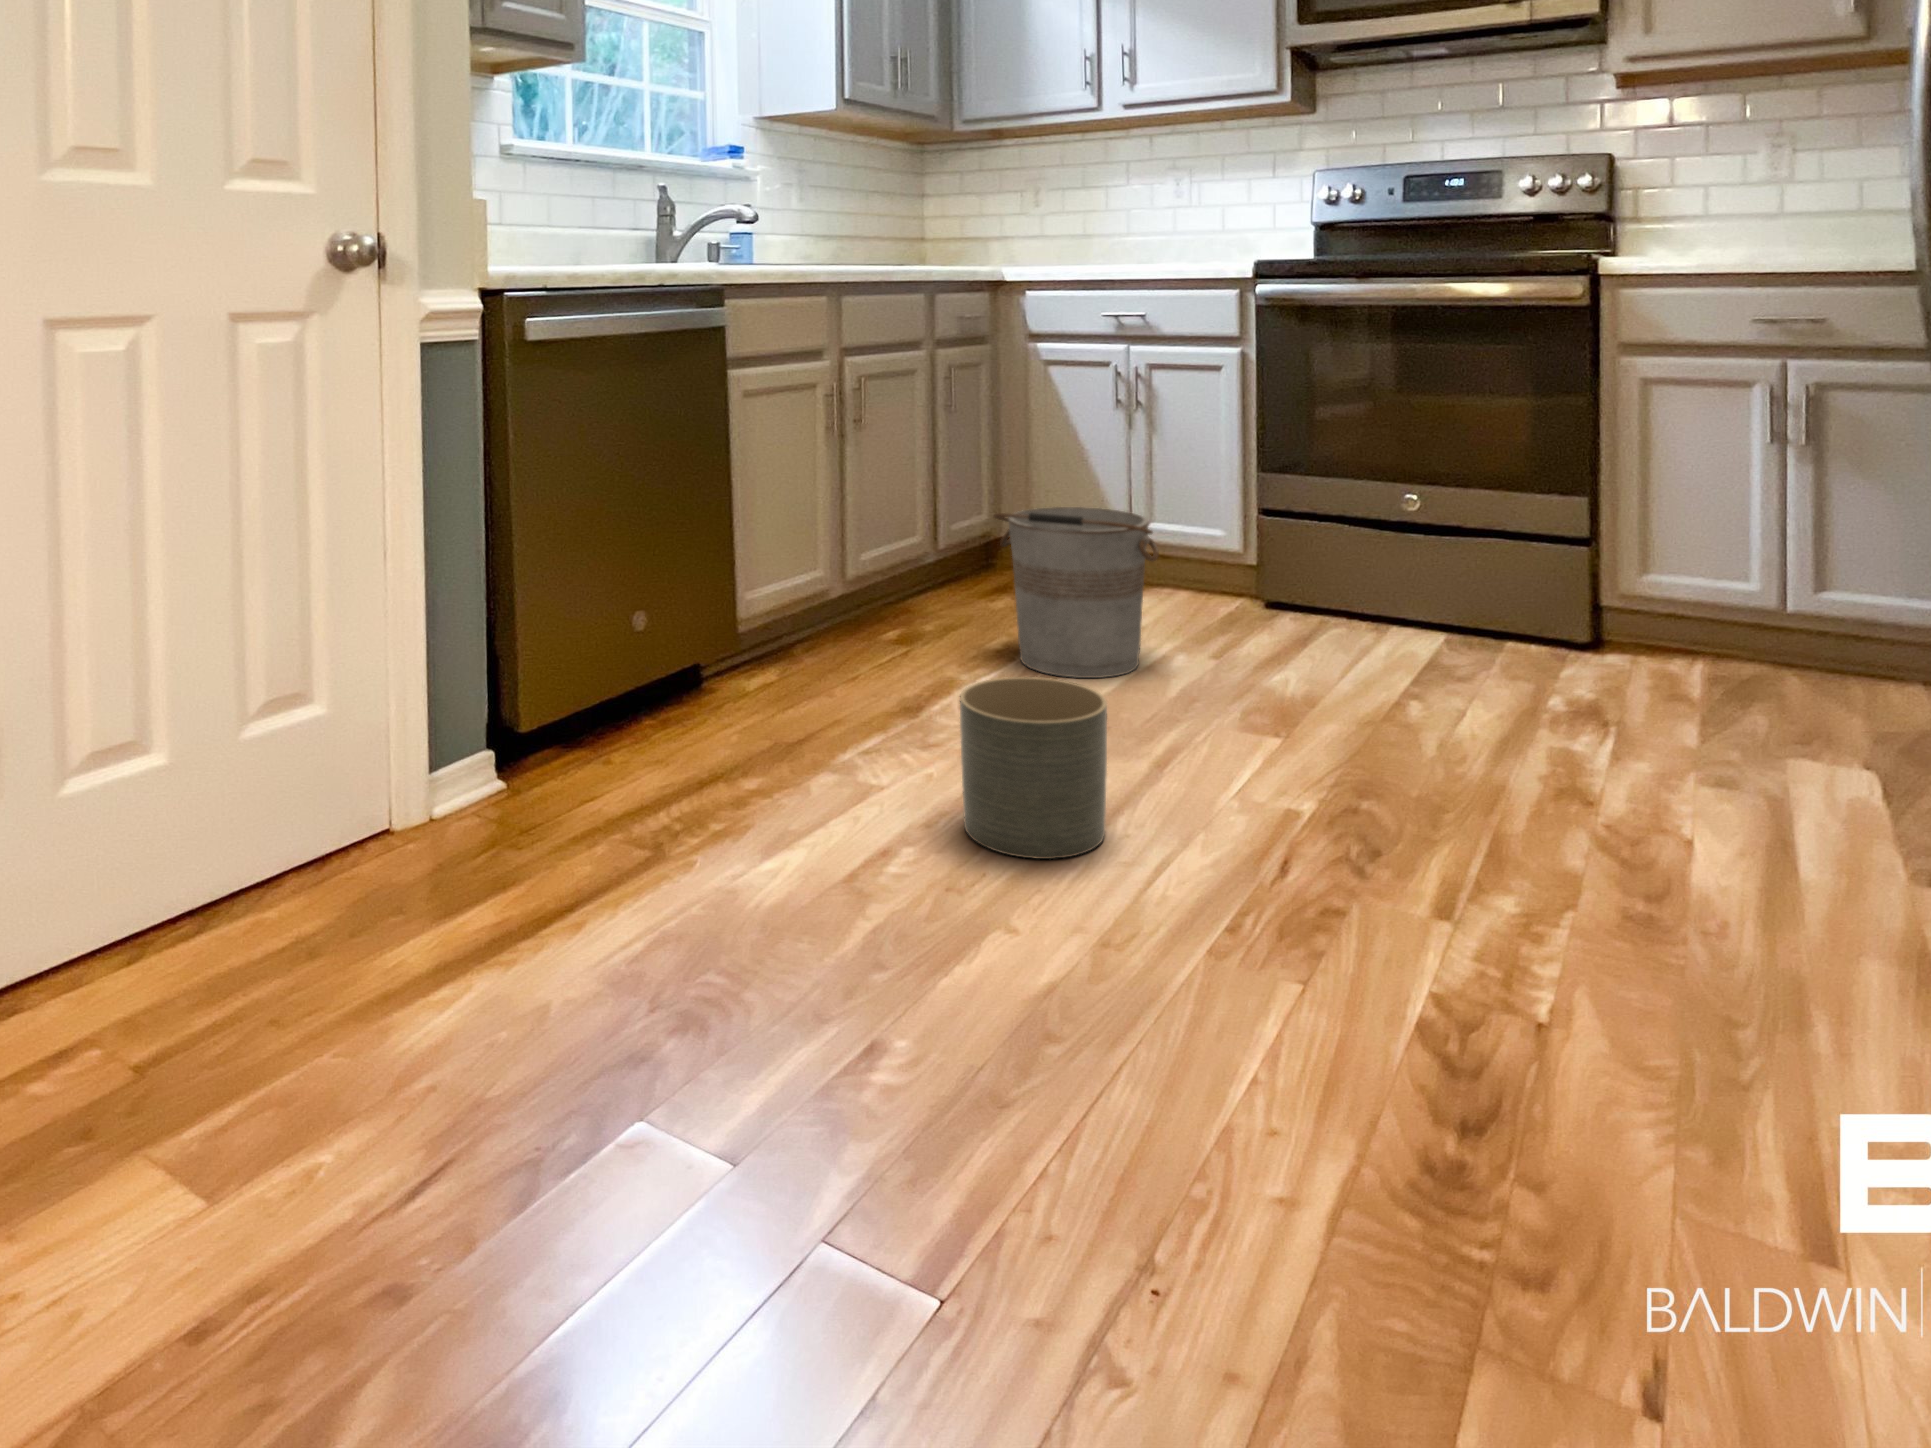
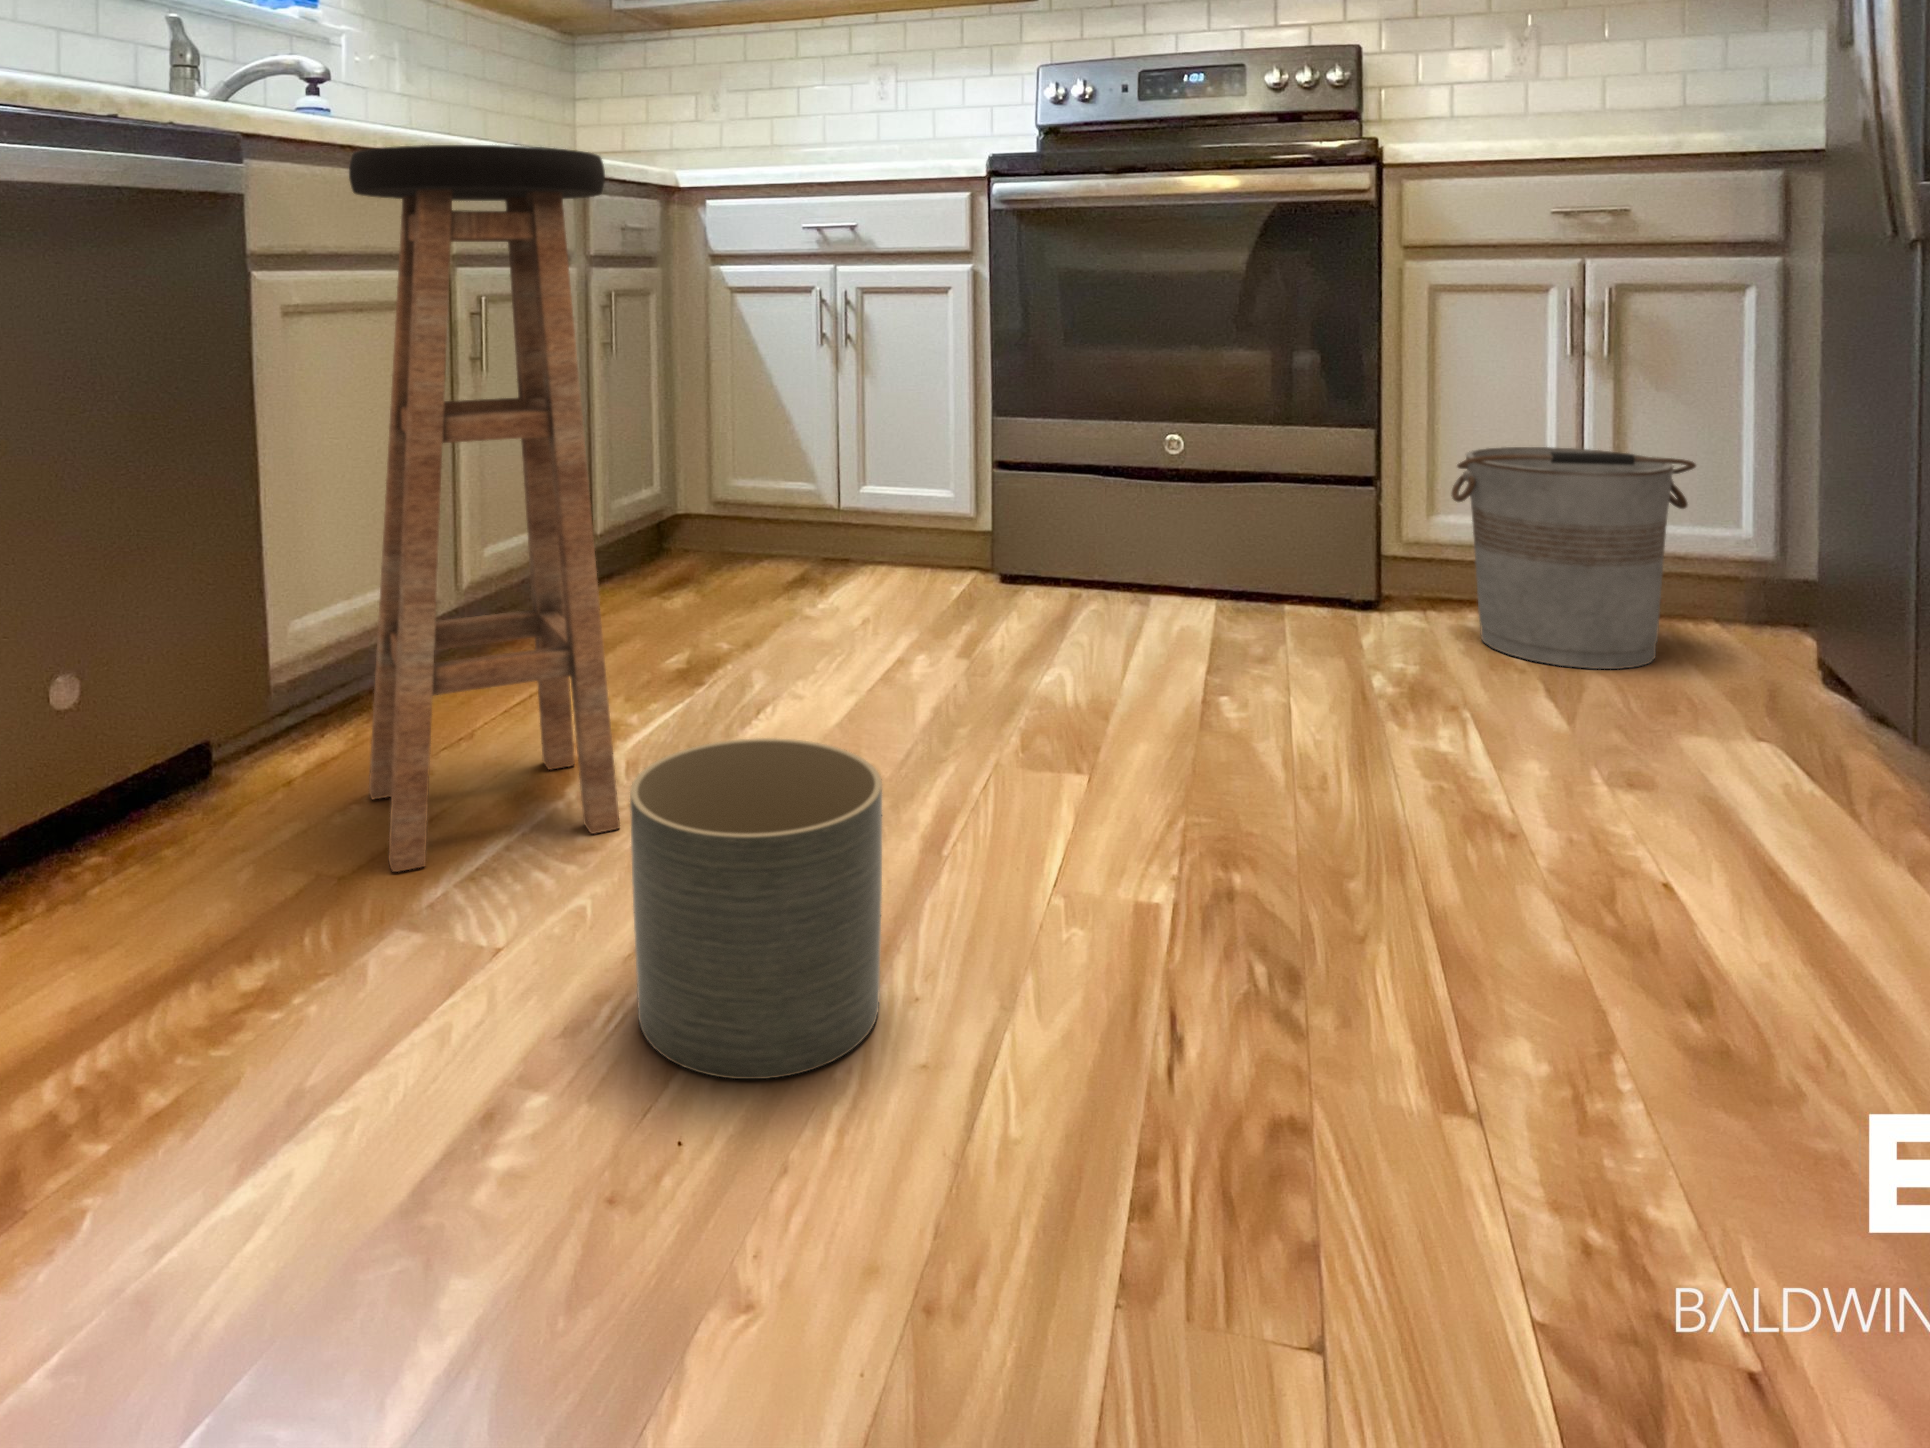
bar stool: none [793,304,957,746] -> present [349,145,620,872]
bucket: present [994,507,1159,678] -> present [1451,447,1696,669]

